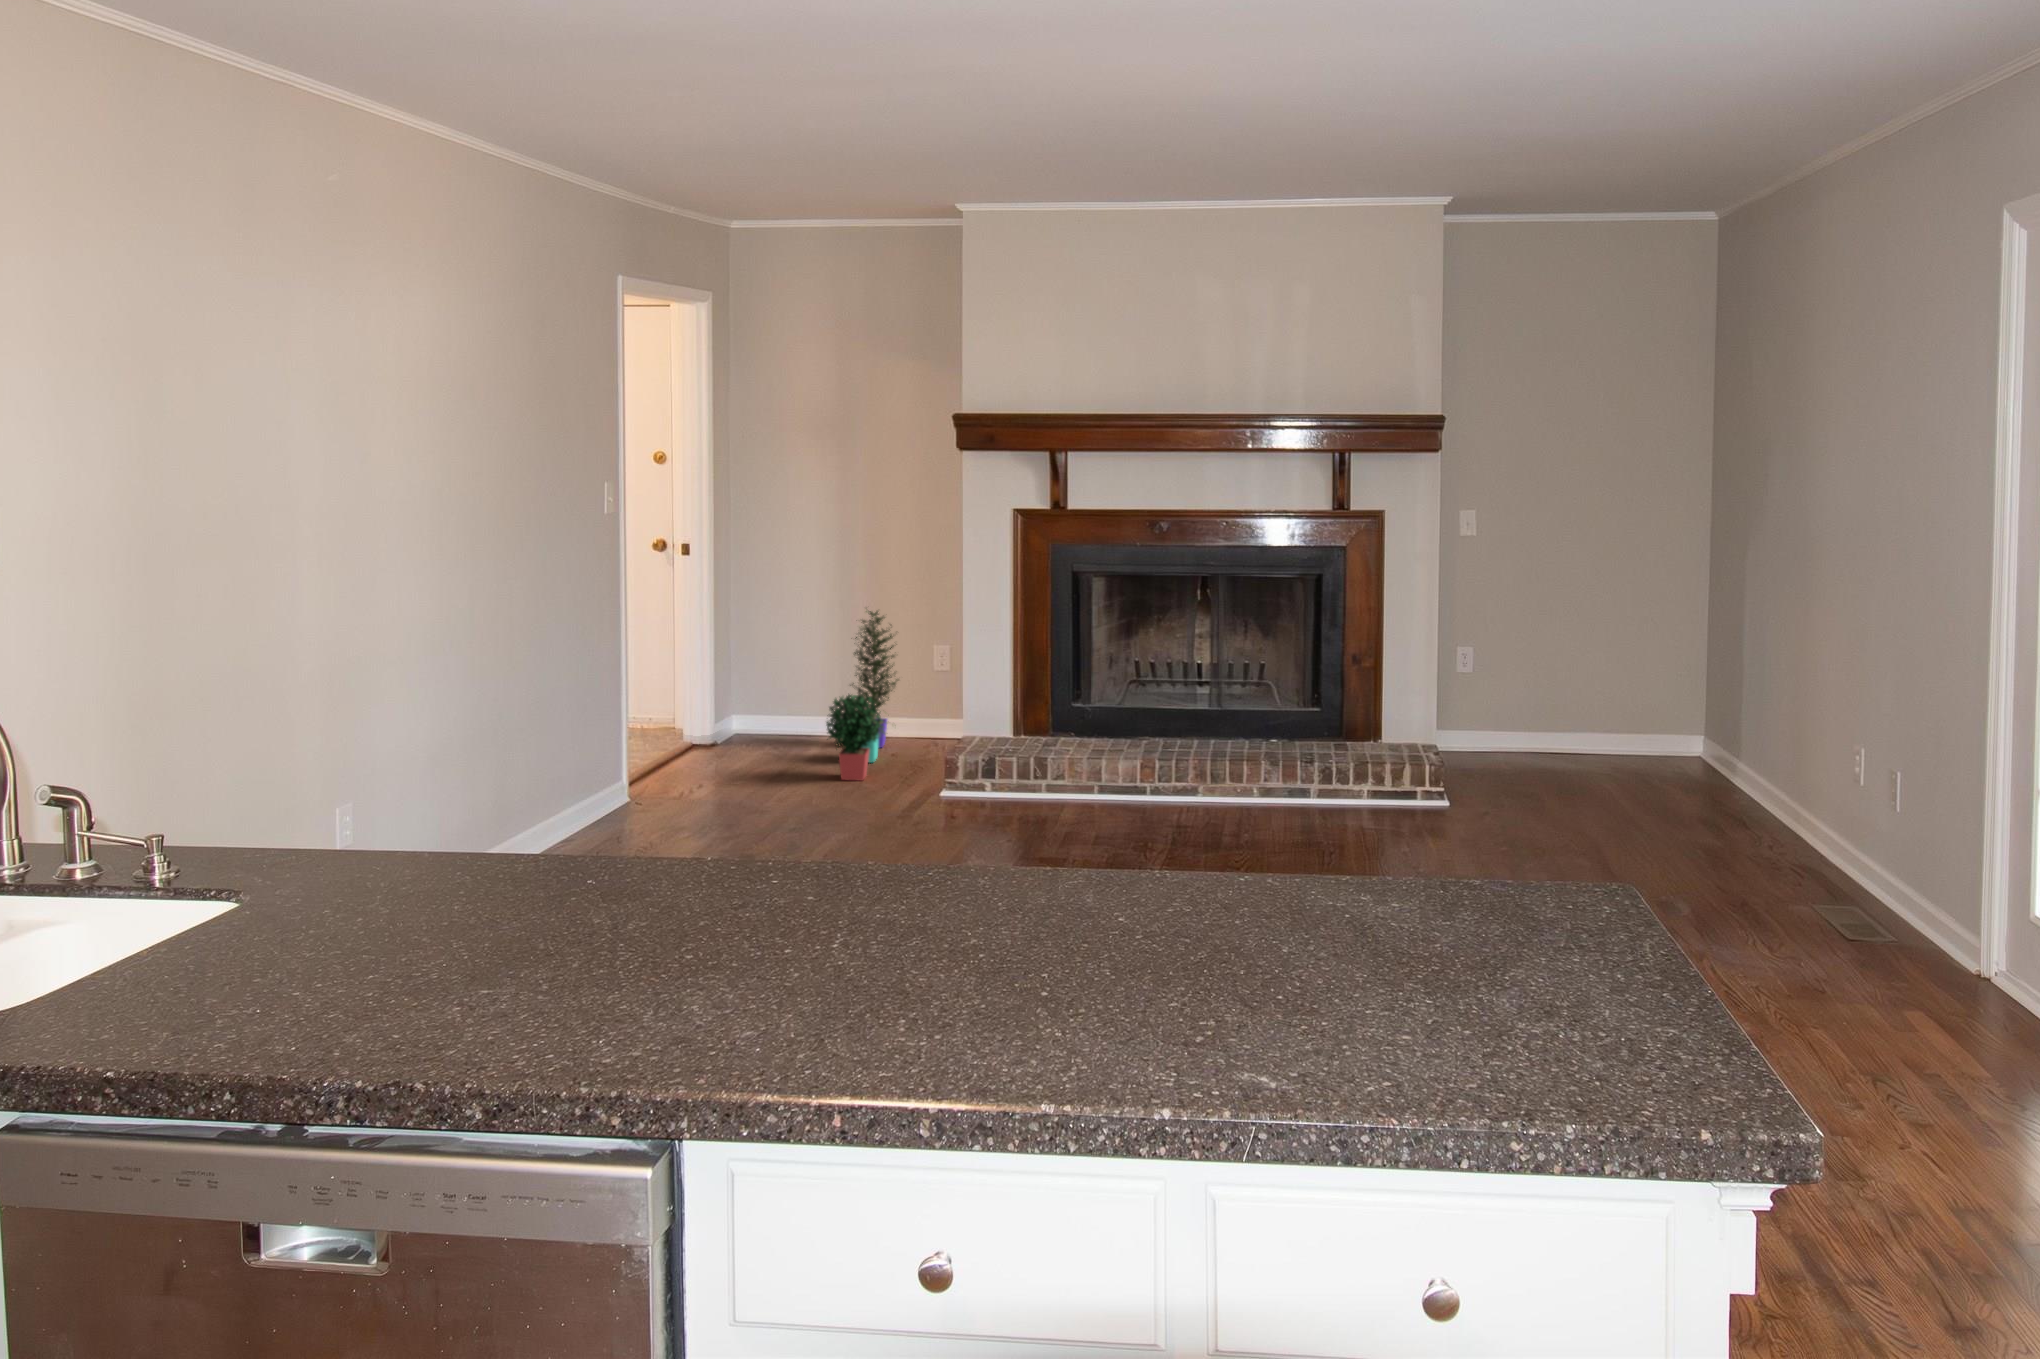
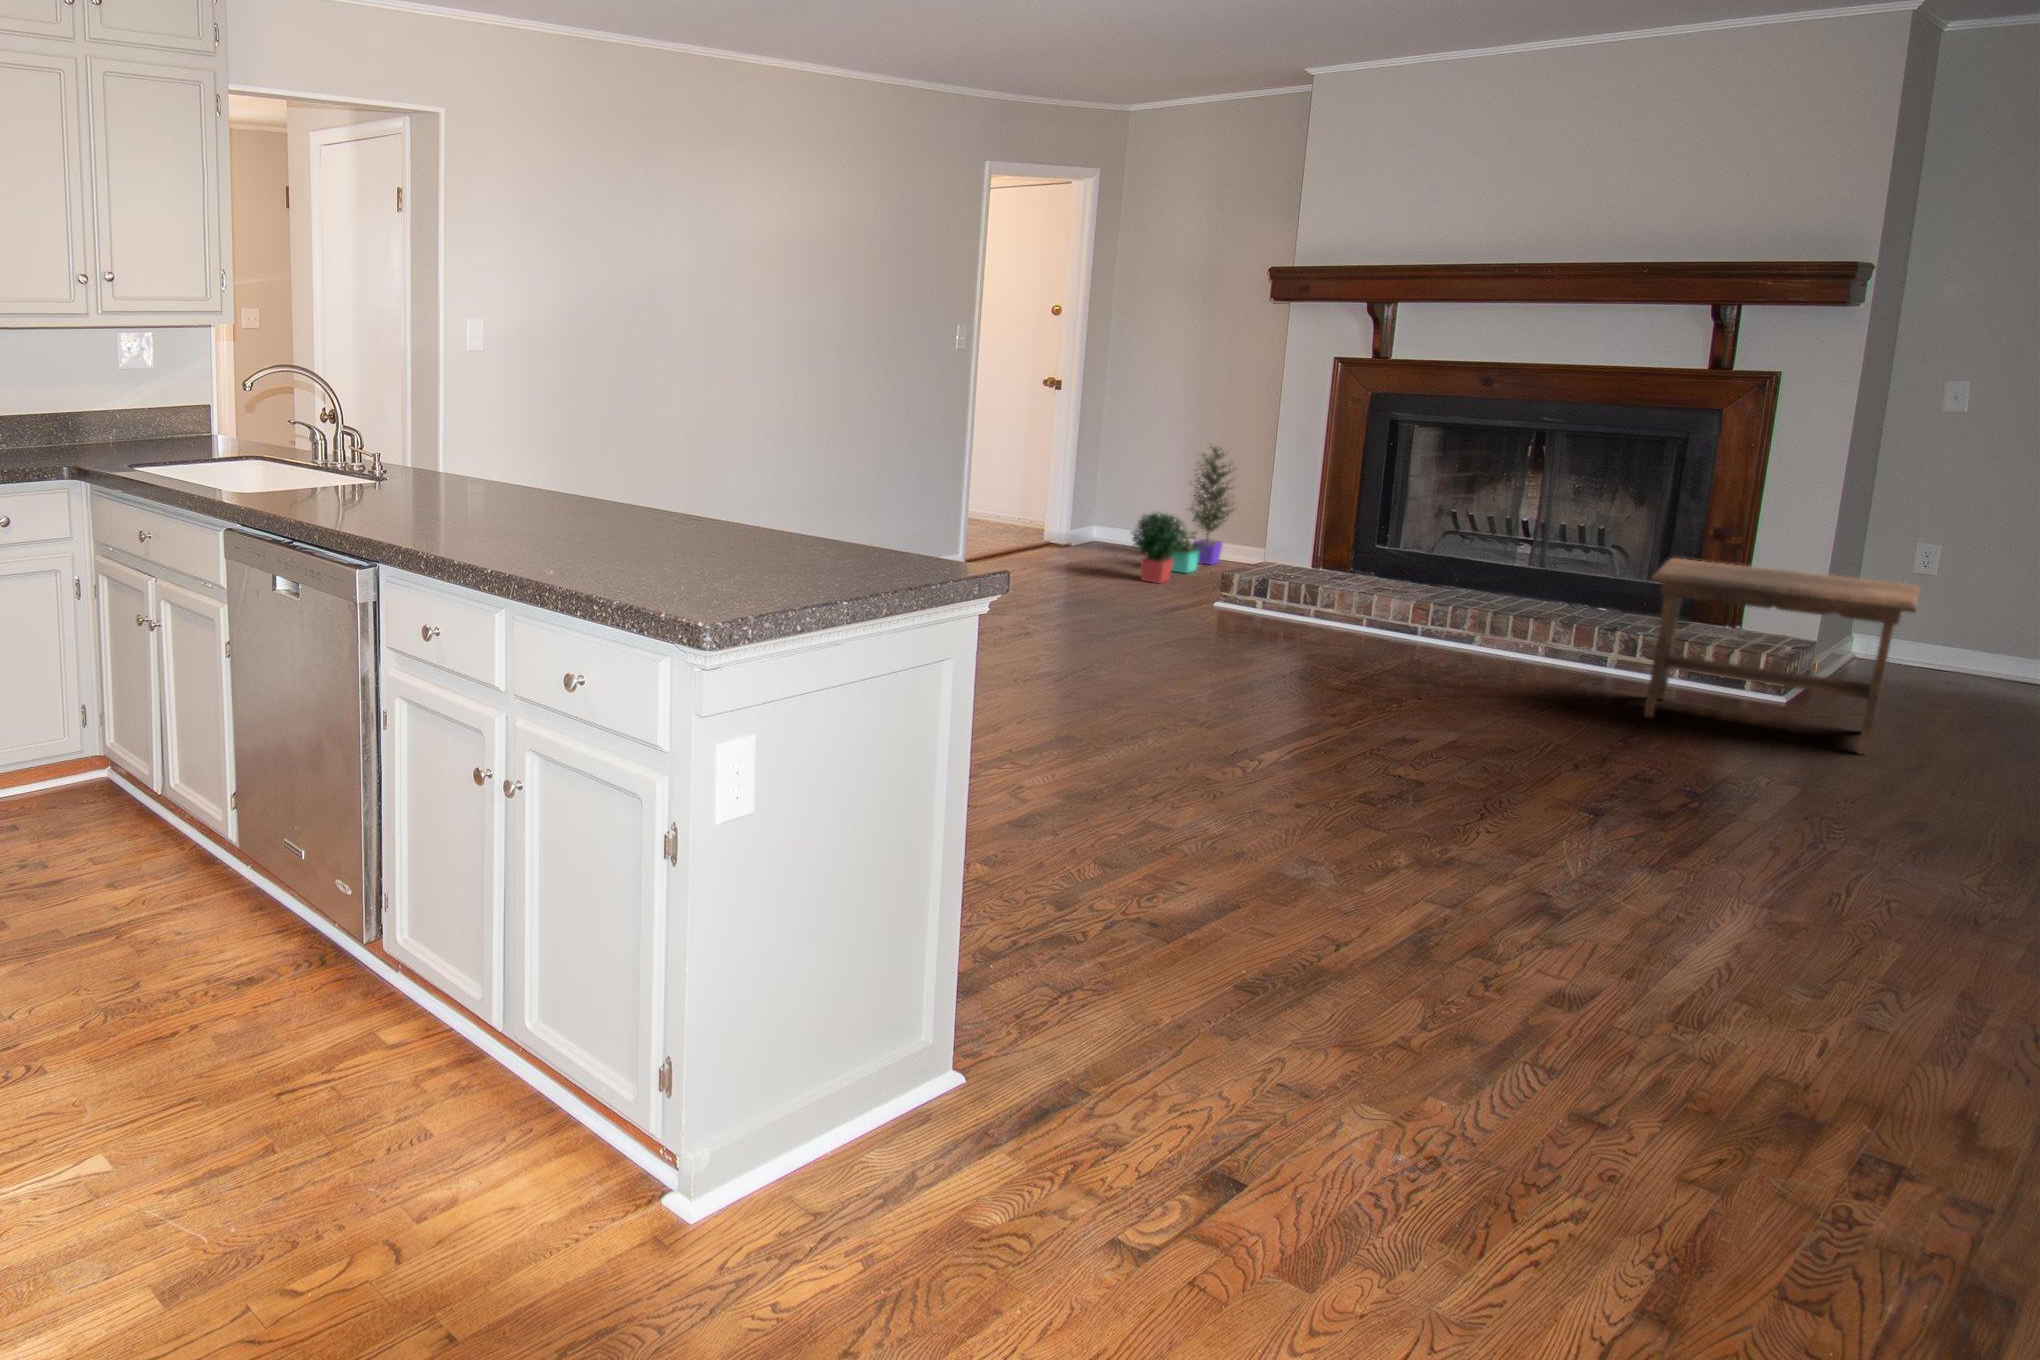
footstool: none [1361,686,1556,846] -> present [1644,558,1920,755]

